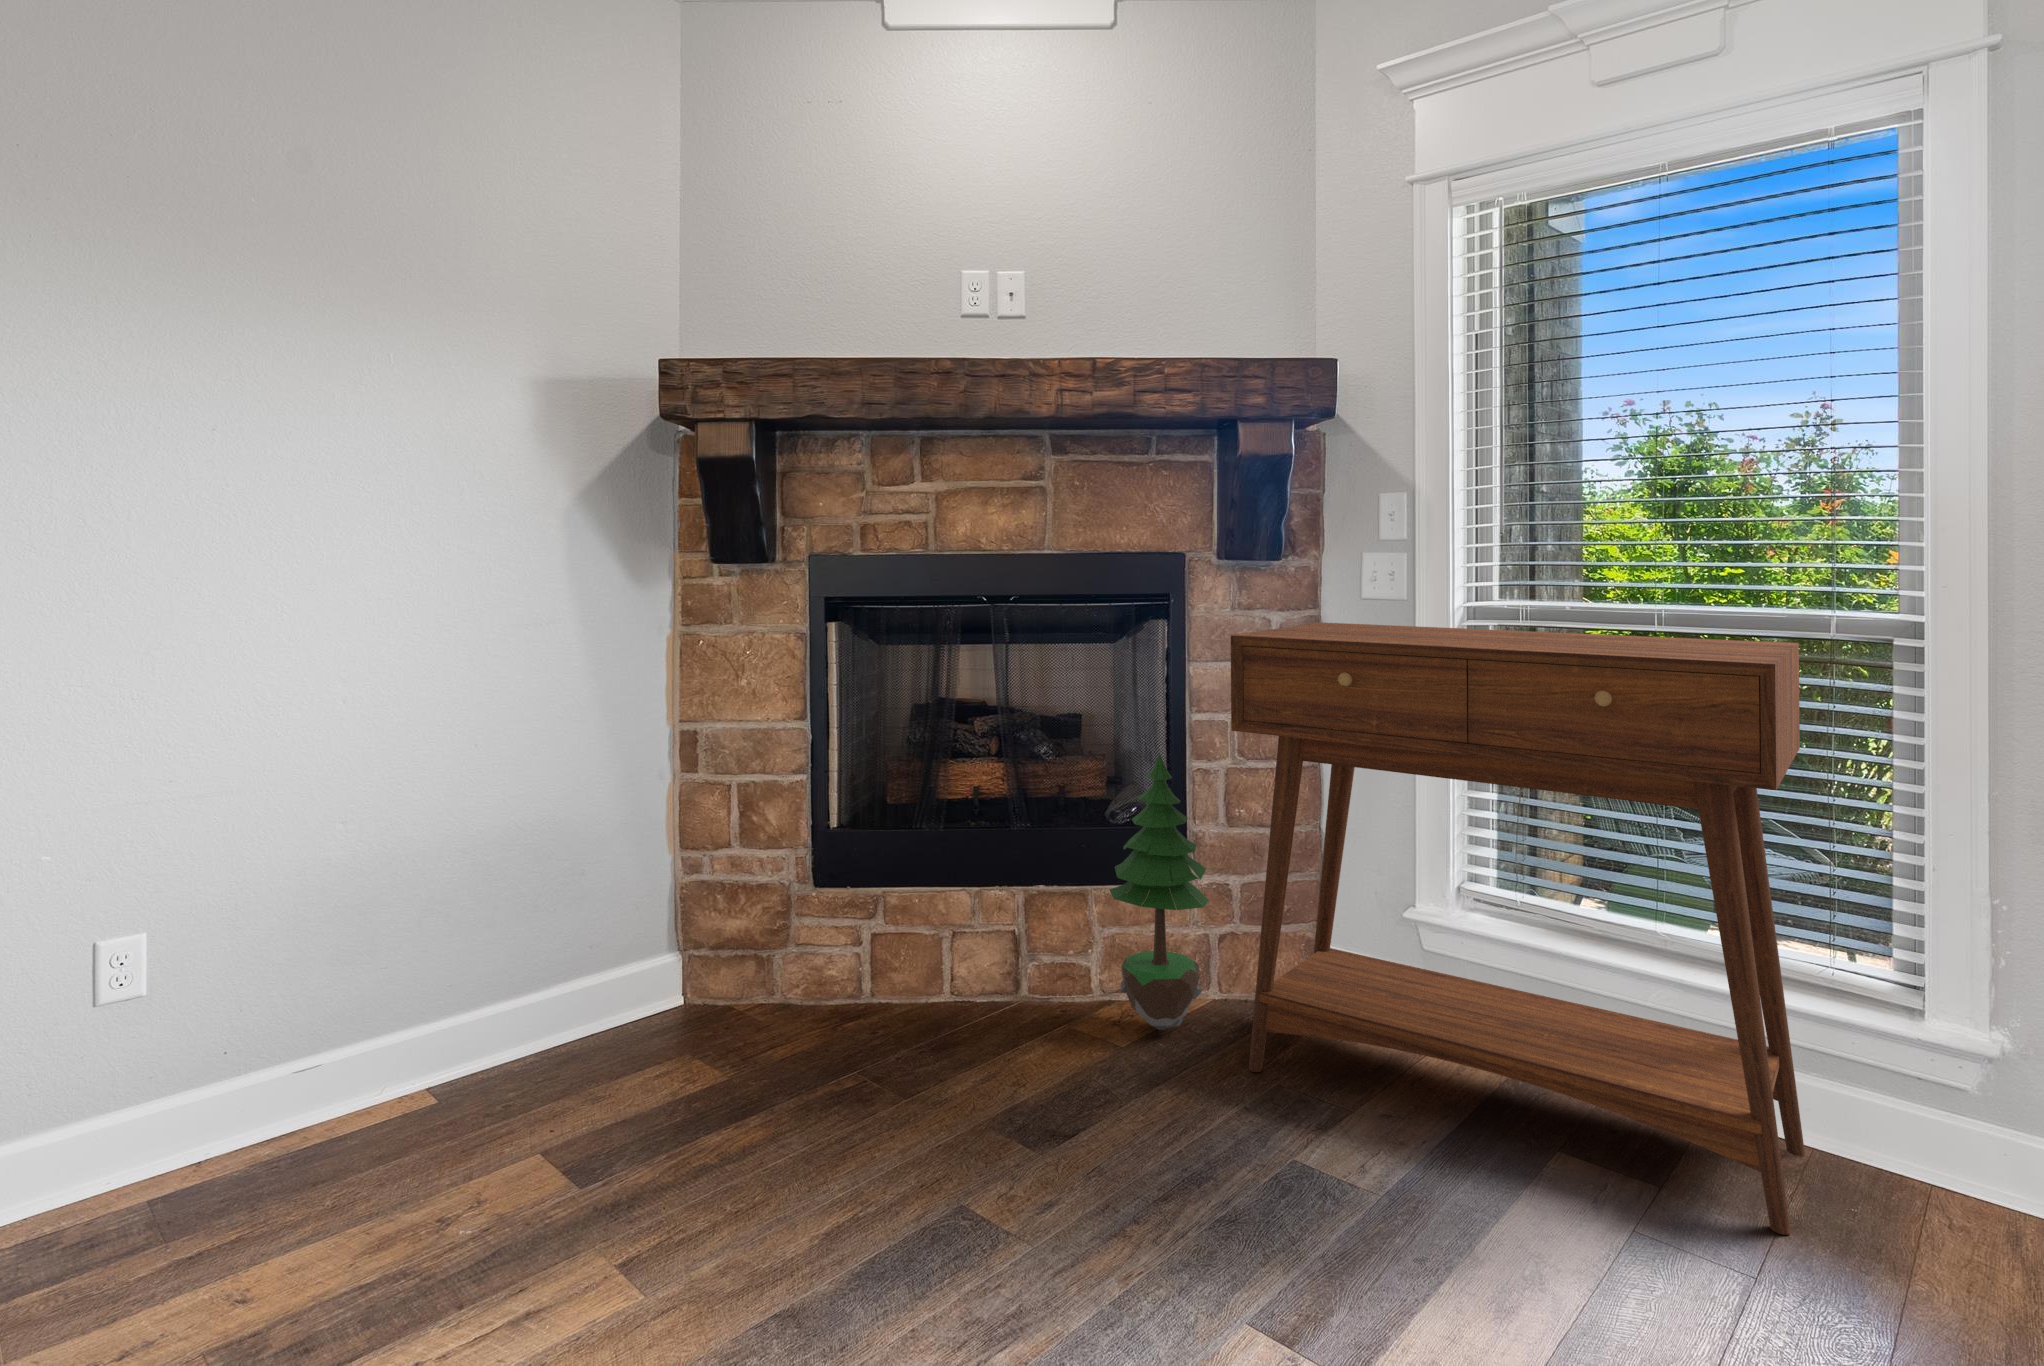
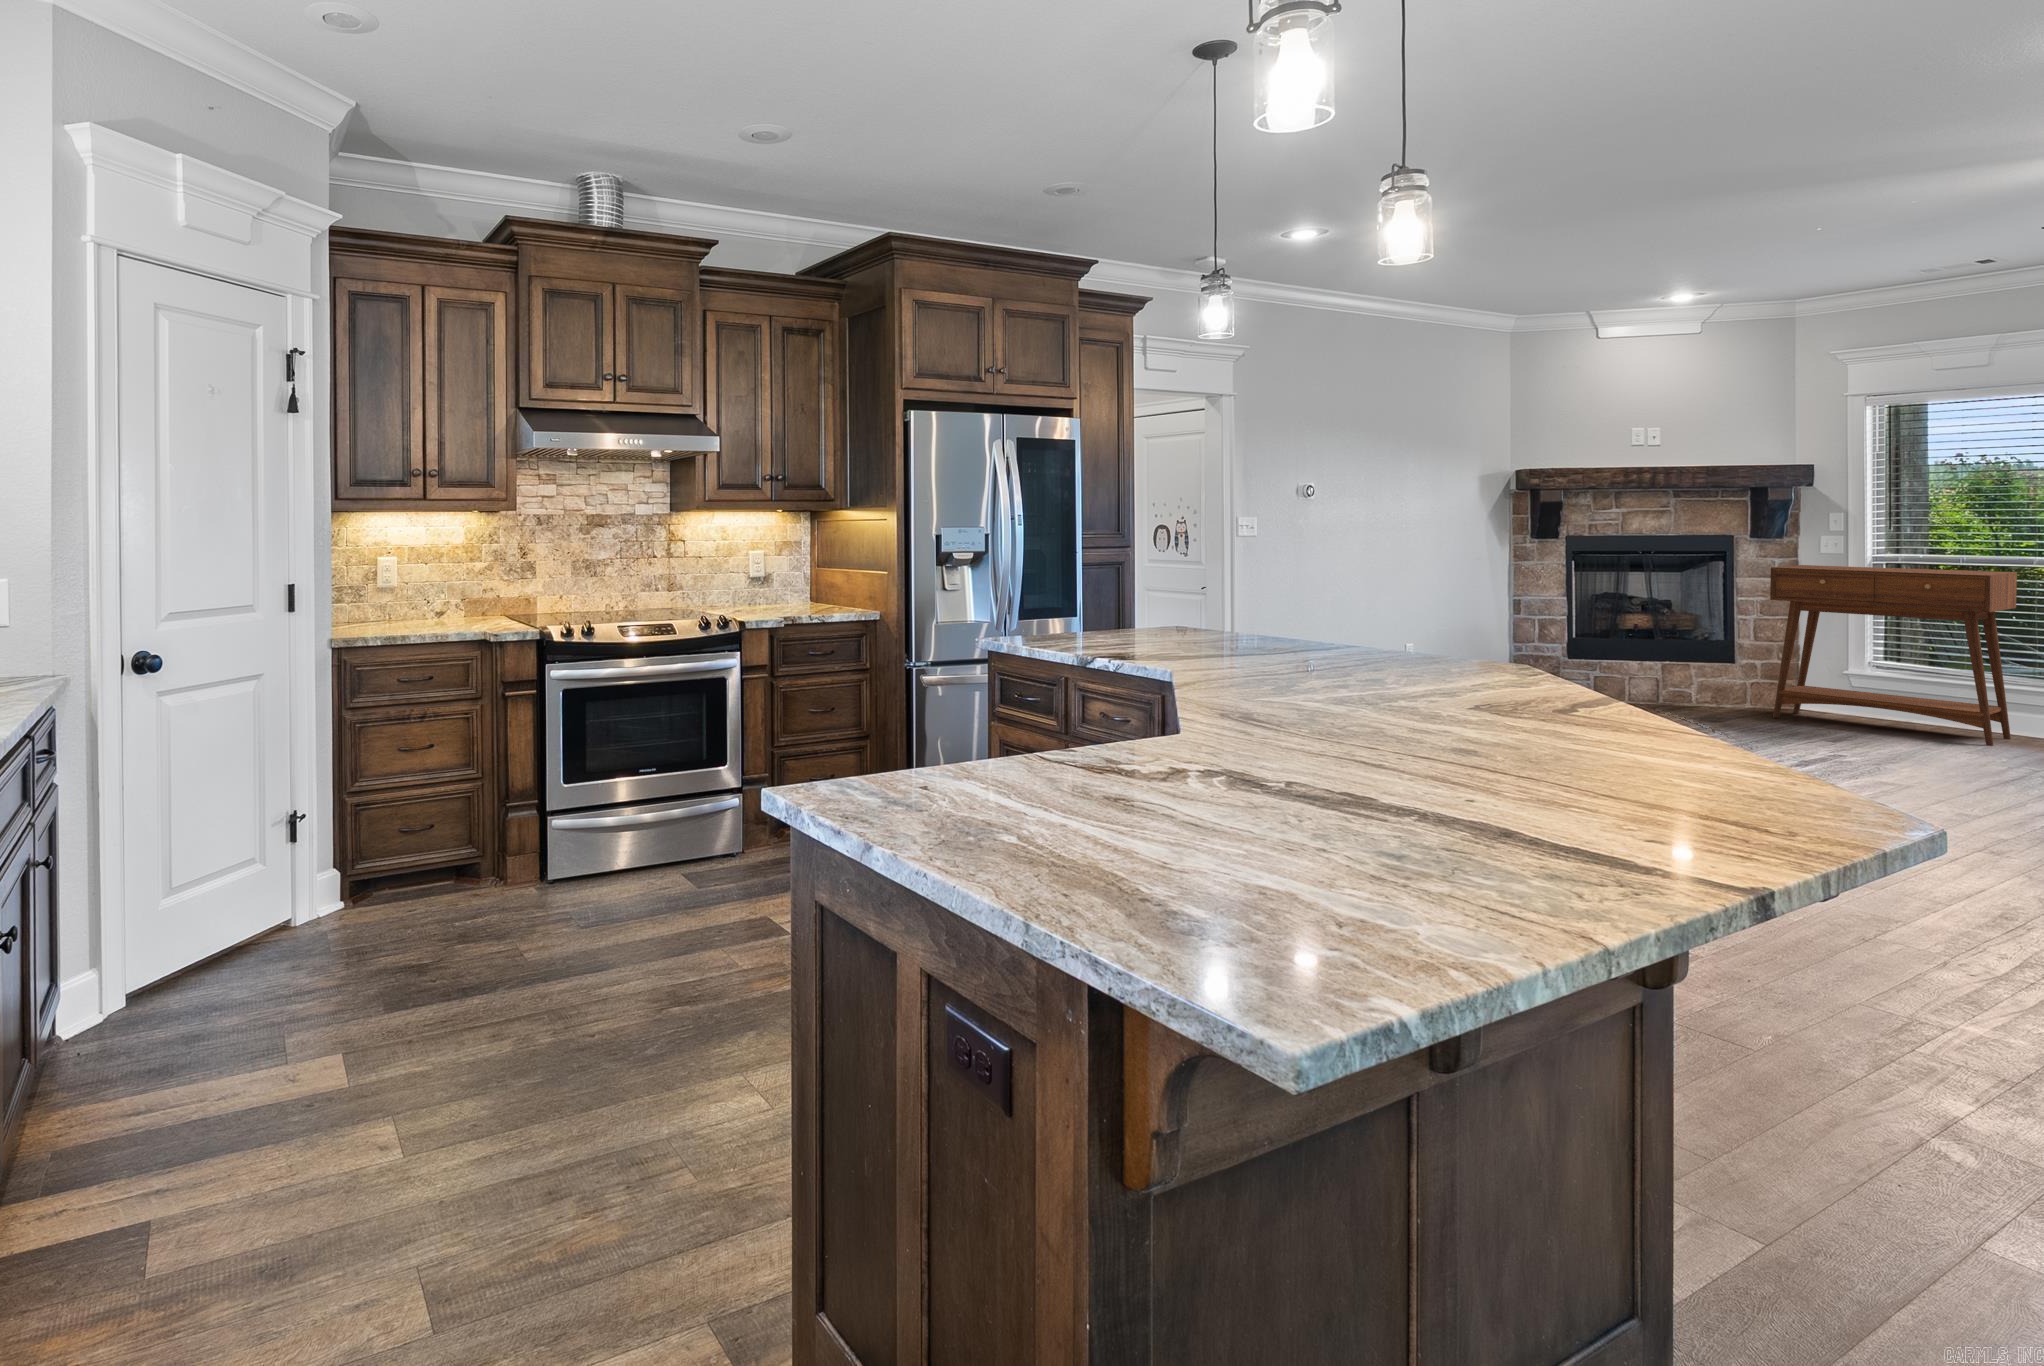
potted tree: present [1110,754,1209,1031] -> none [1705,611,1751,711]

